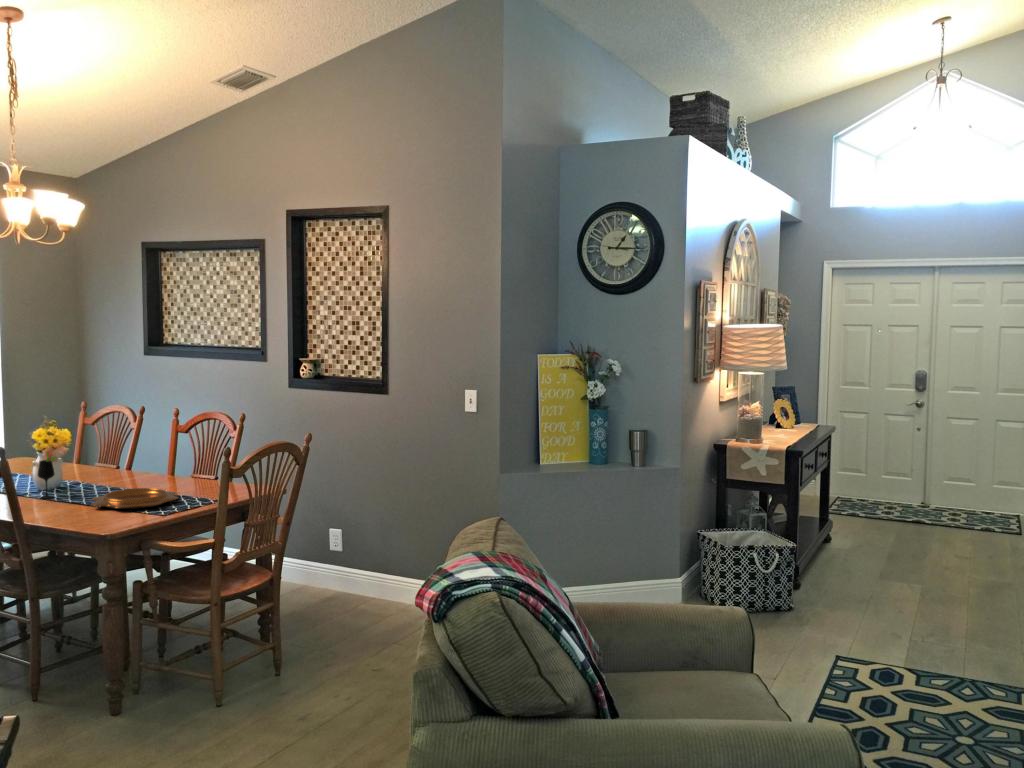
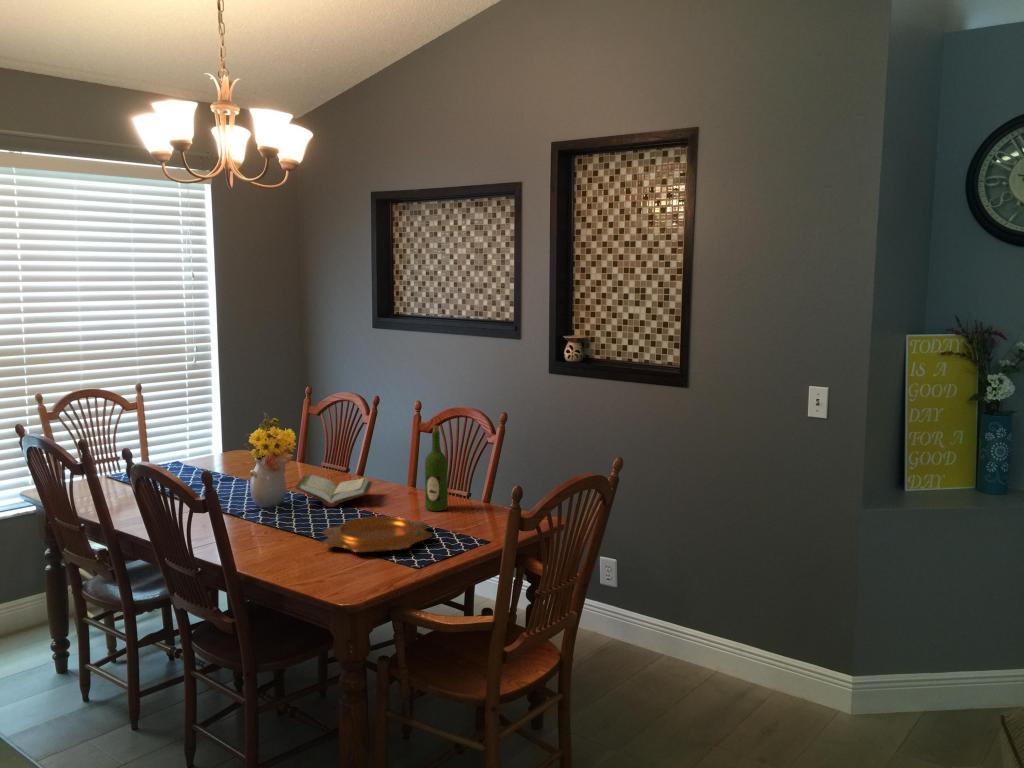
wine bottle: none [177,422,196,487] -> present [425,426,448,511]
wine glass: present [38,453,57,498] -> none [256,466,279,525]
book: none [70,464,137,487] -> present [295,474,372,507]

